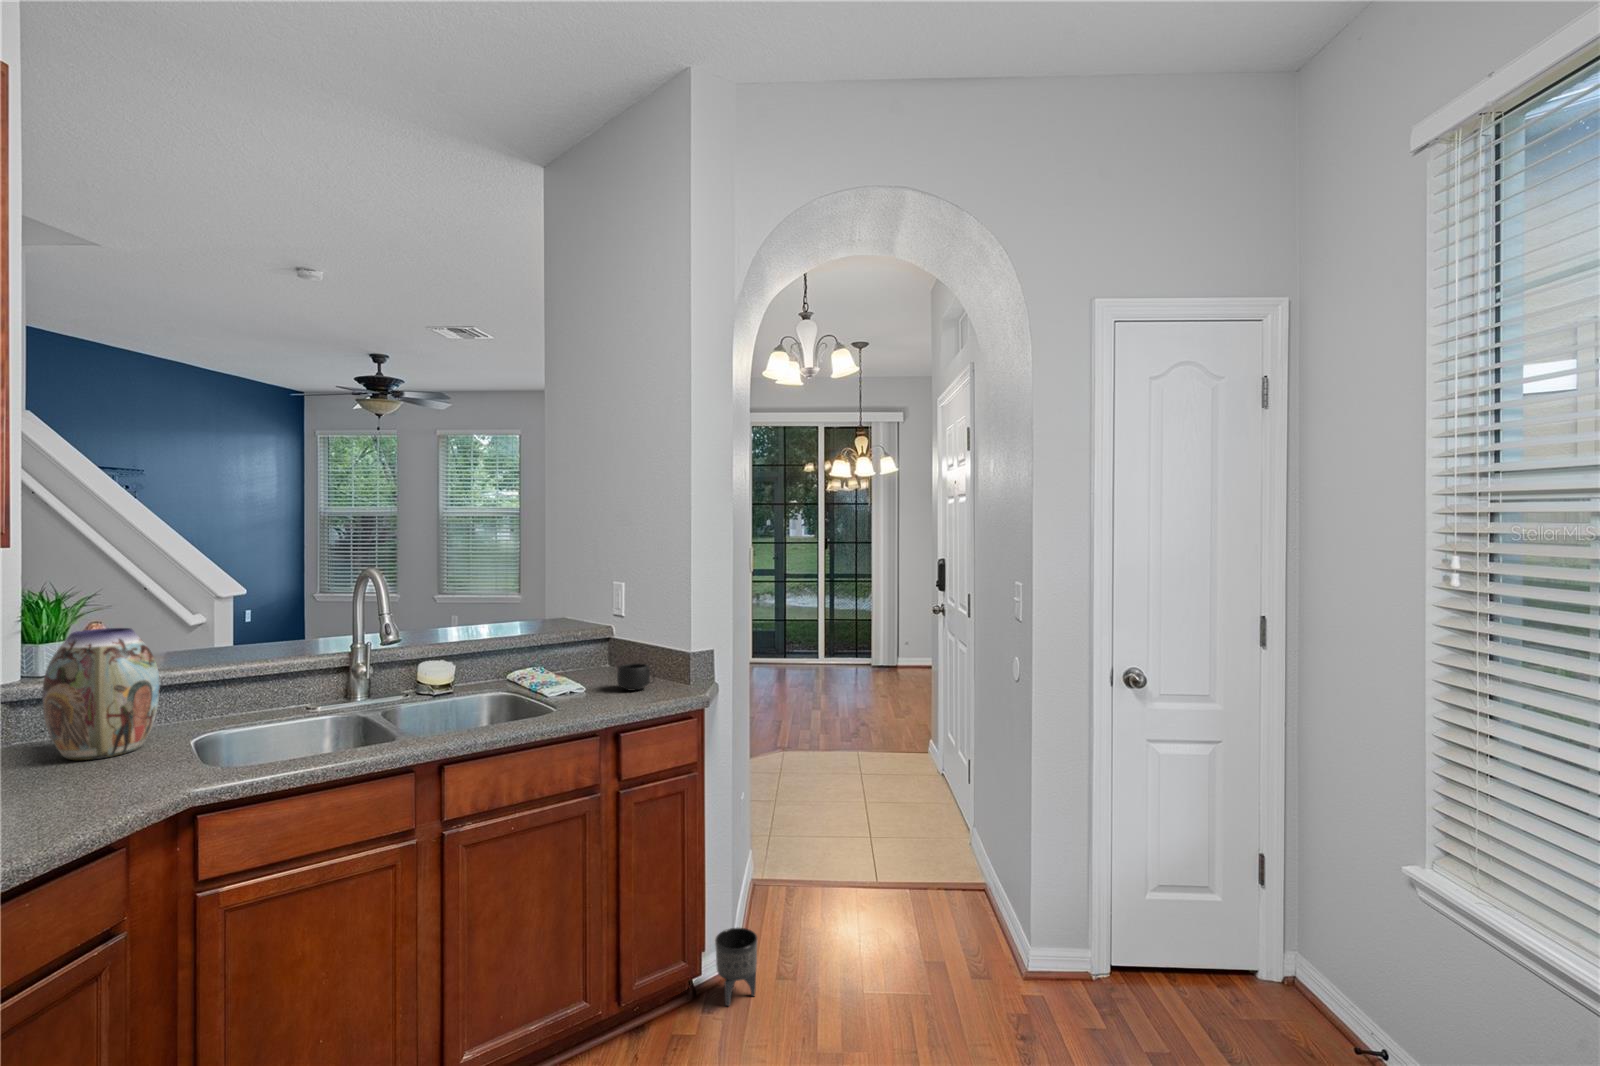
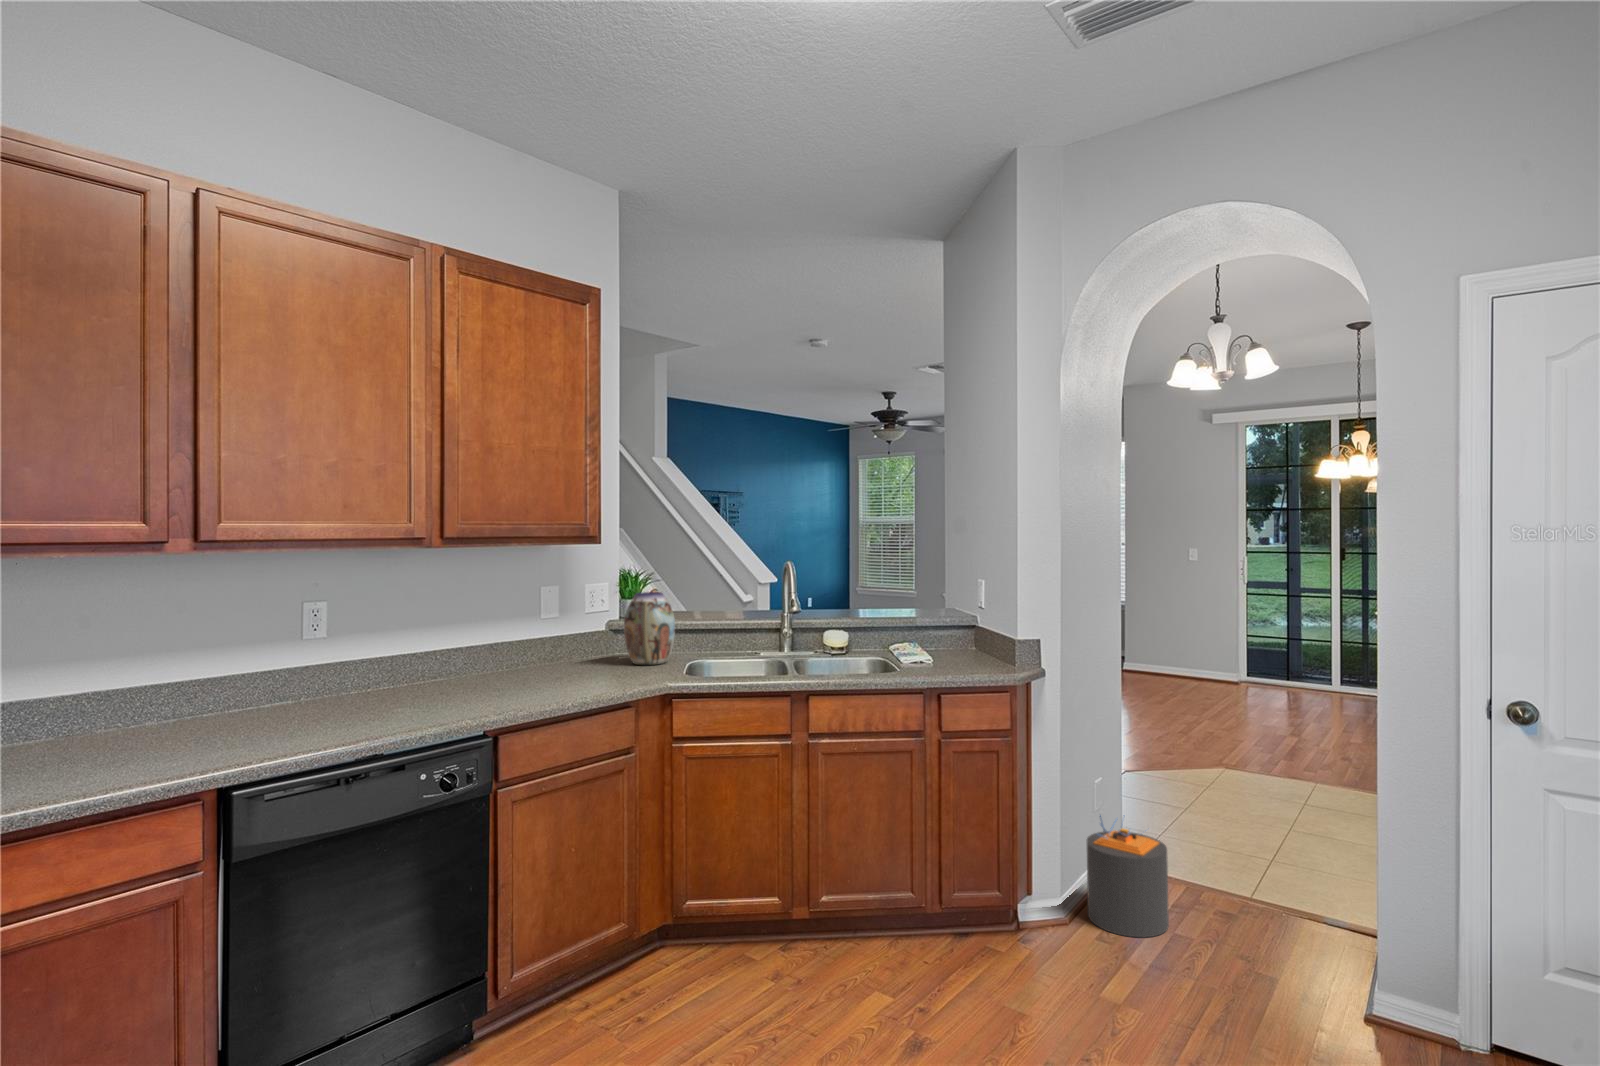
mug: present [617,663,655,691] -> none [955,643,983,664]
trash can: none [749,826,829,961] -> present [1087,815,1169,937]
planter: present [715,928,757,1006] -> none [1031,883,1070,947]

